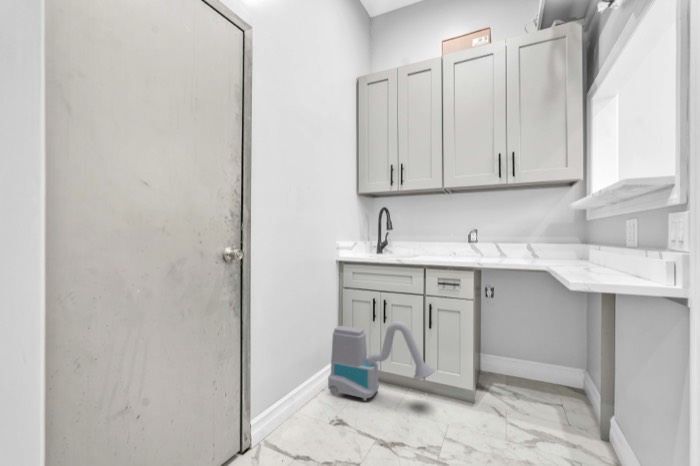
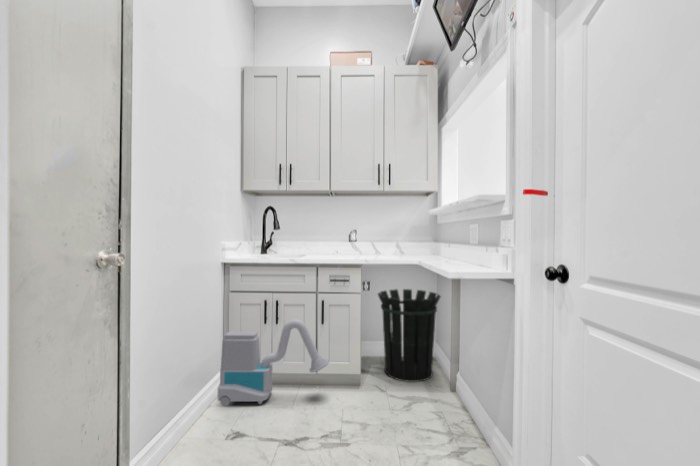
waste bin: none [499,298,587,415] -> present [378,289,440,382]

